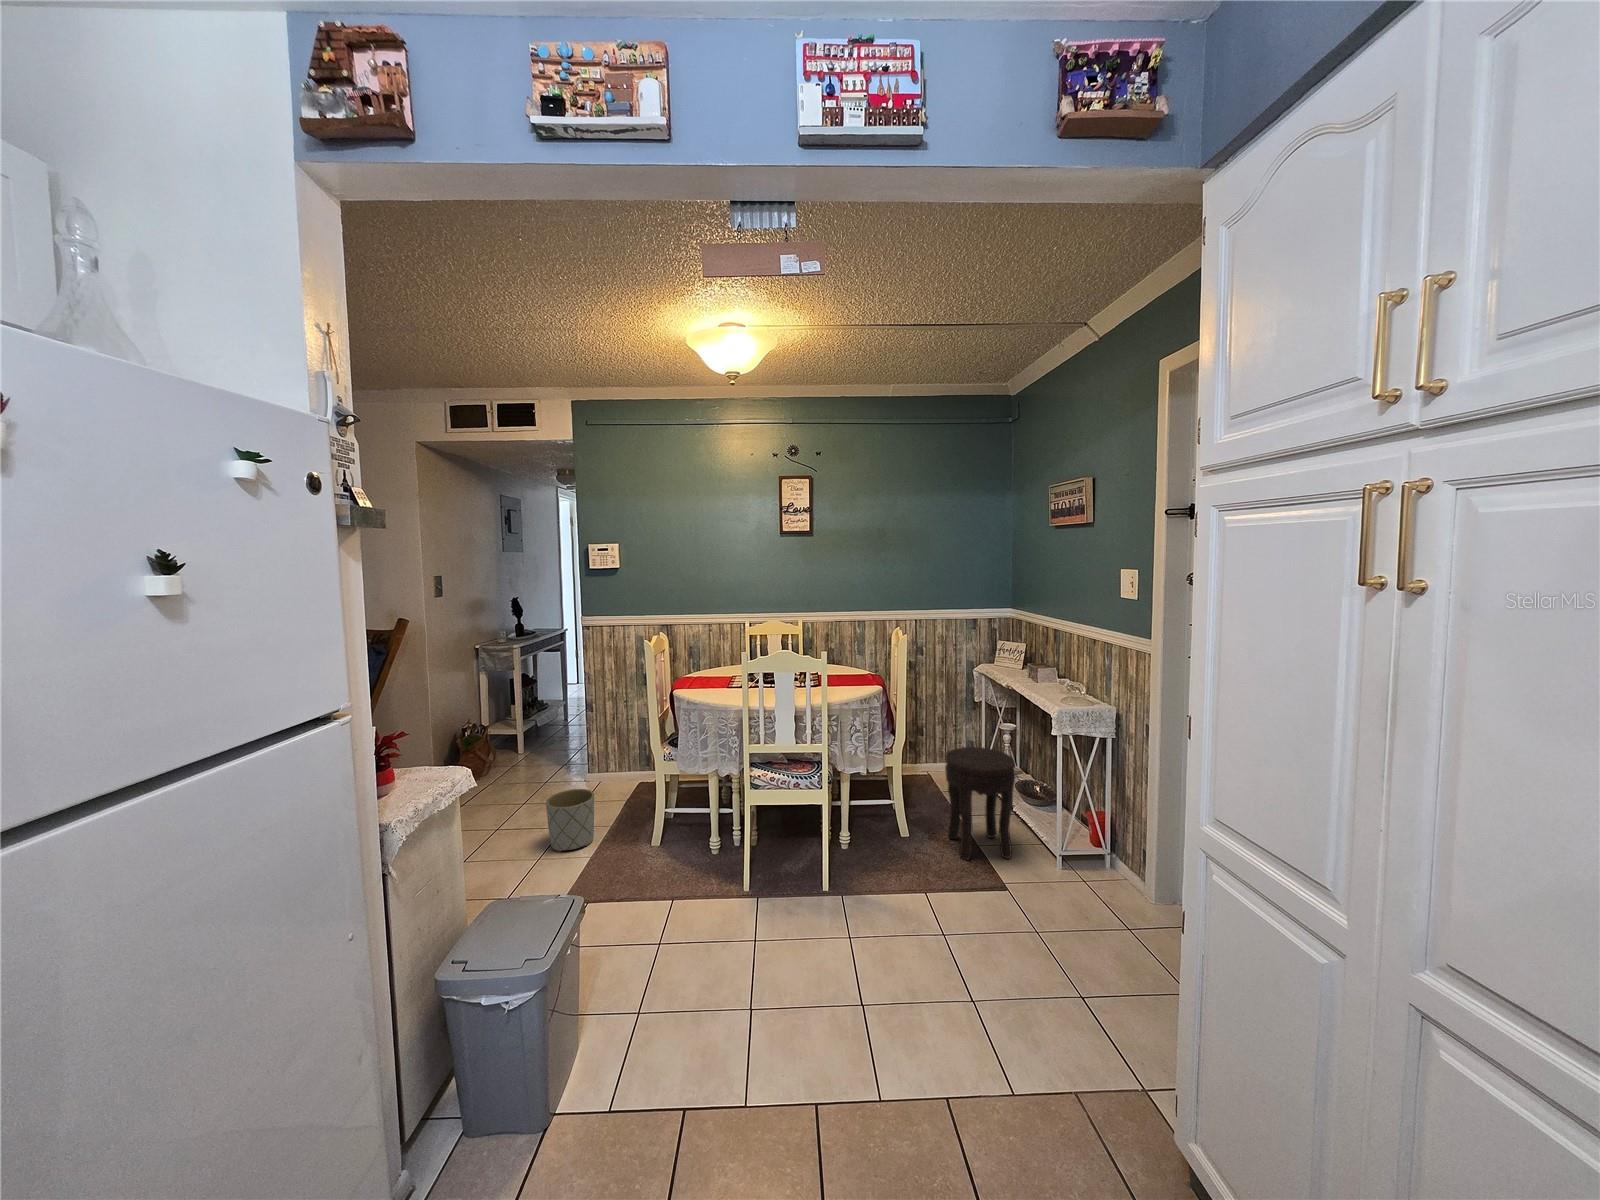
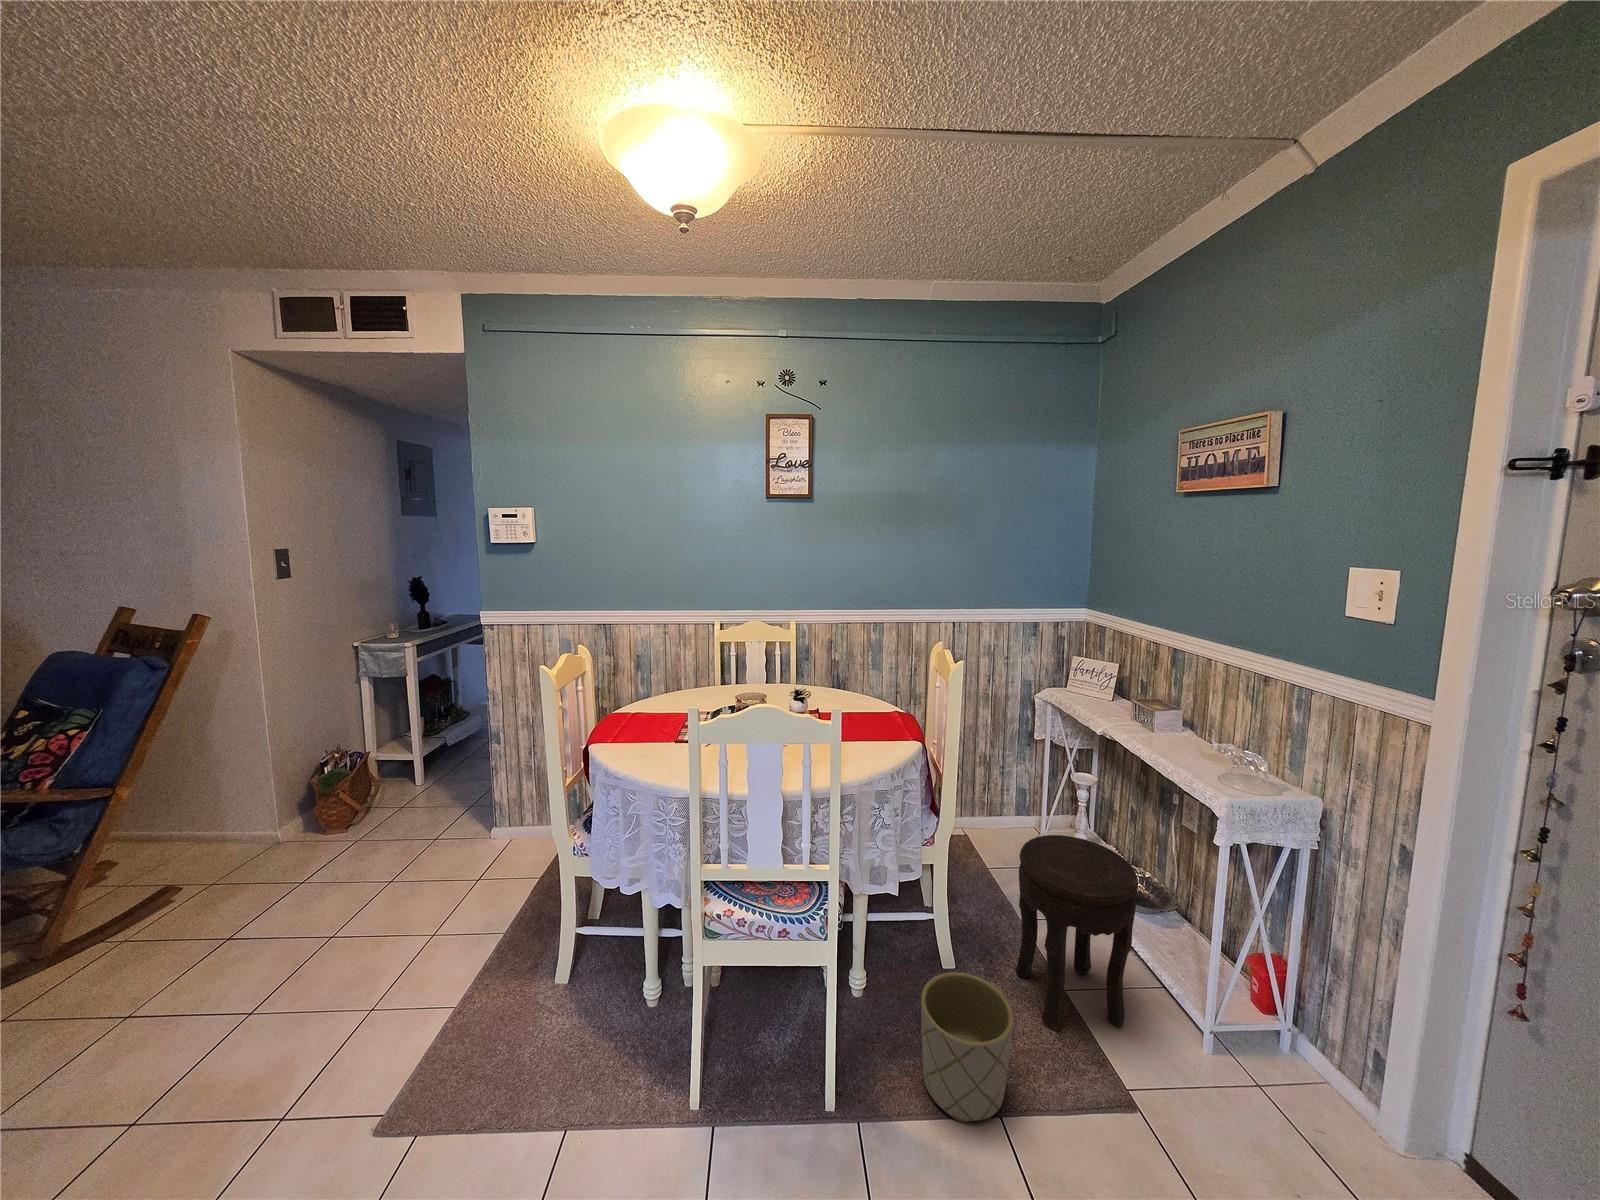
planter: present [546,789,594,852] -> present [921,972,1013,1123]

